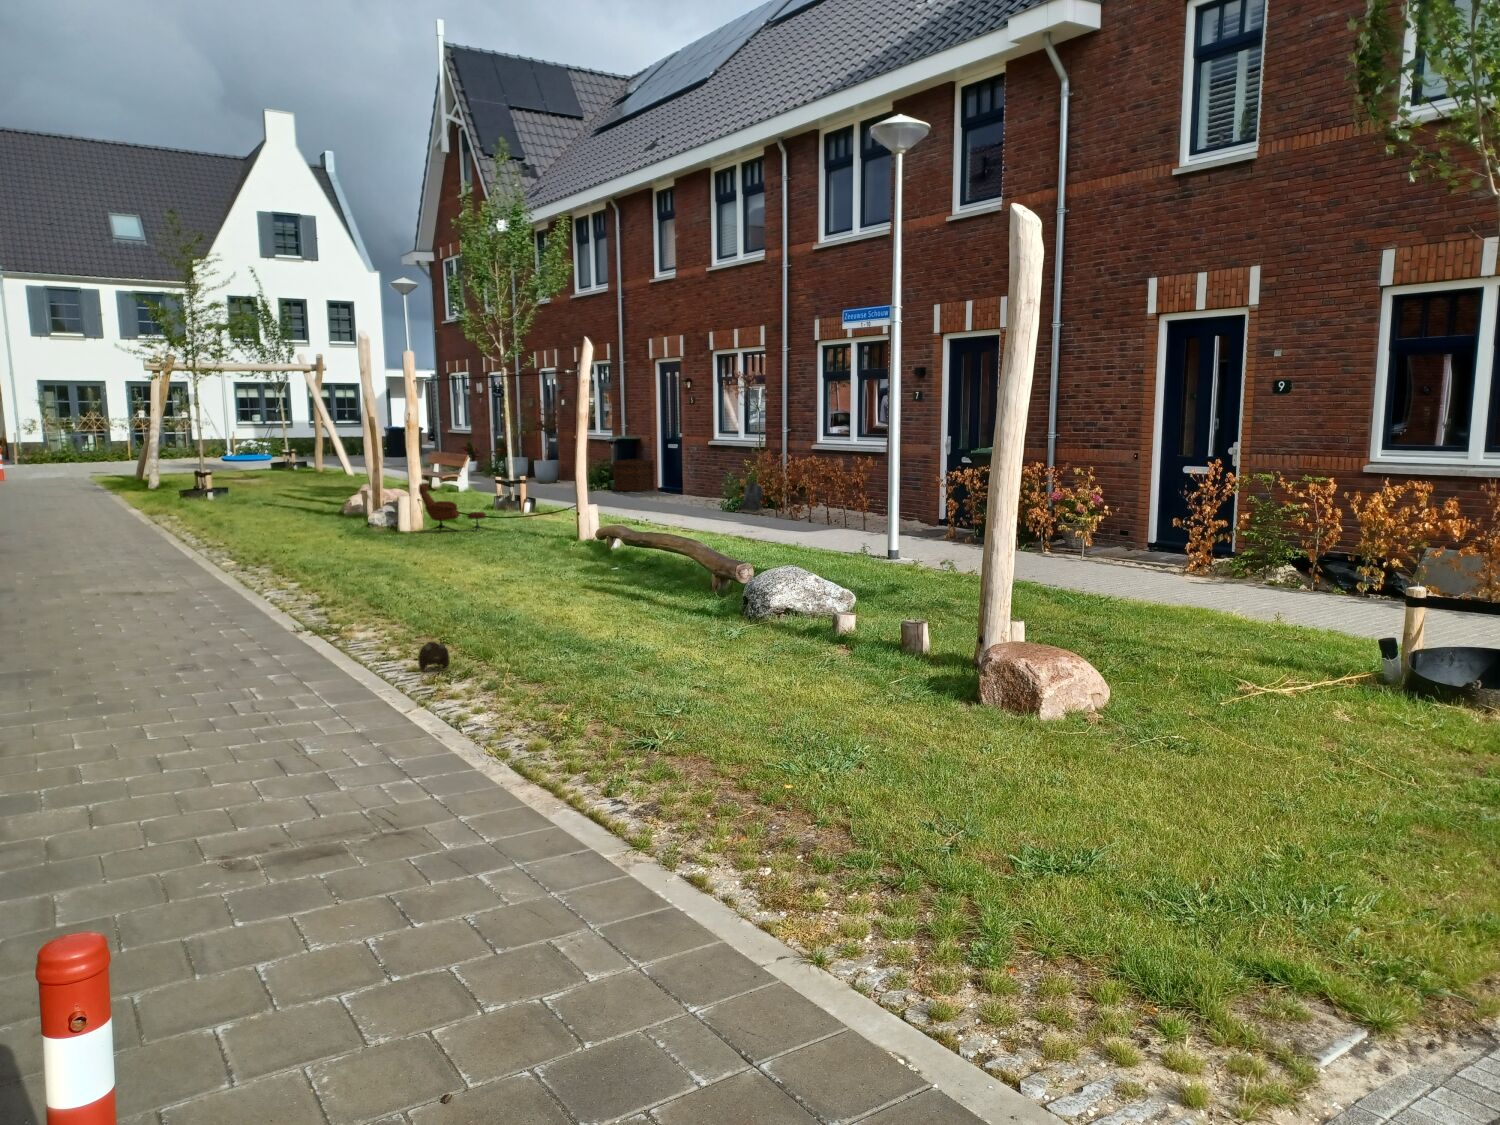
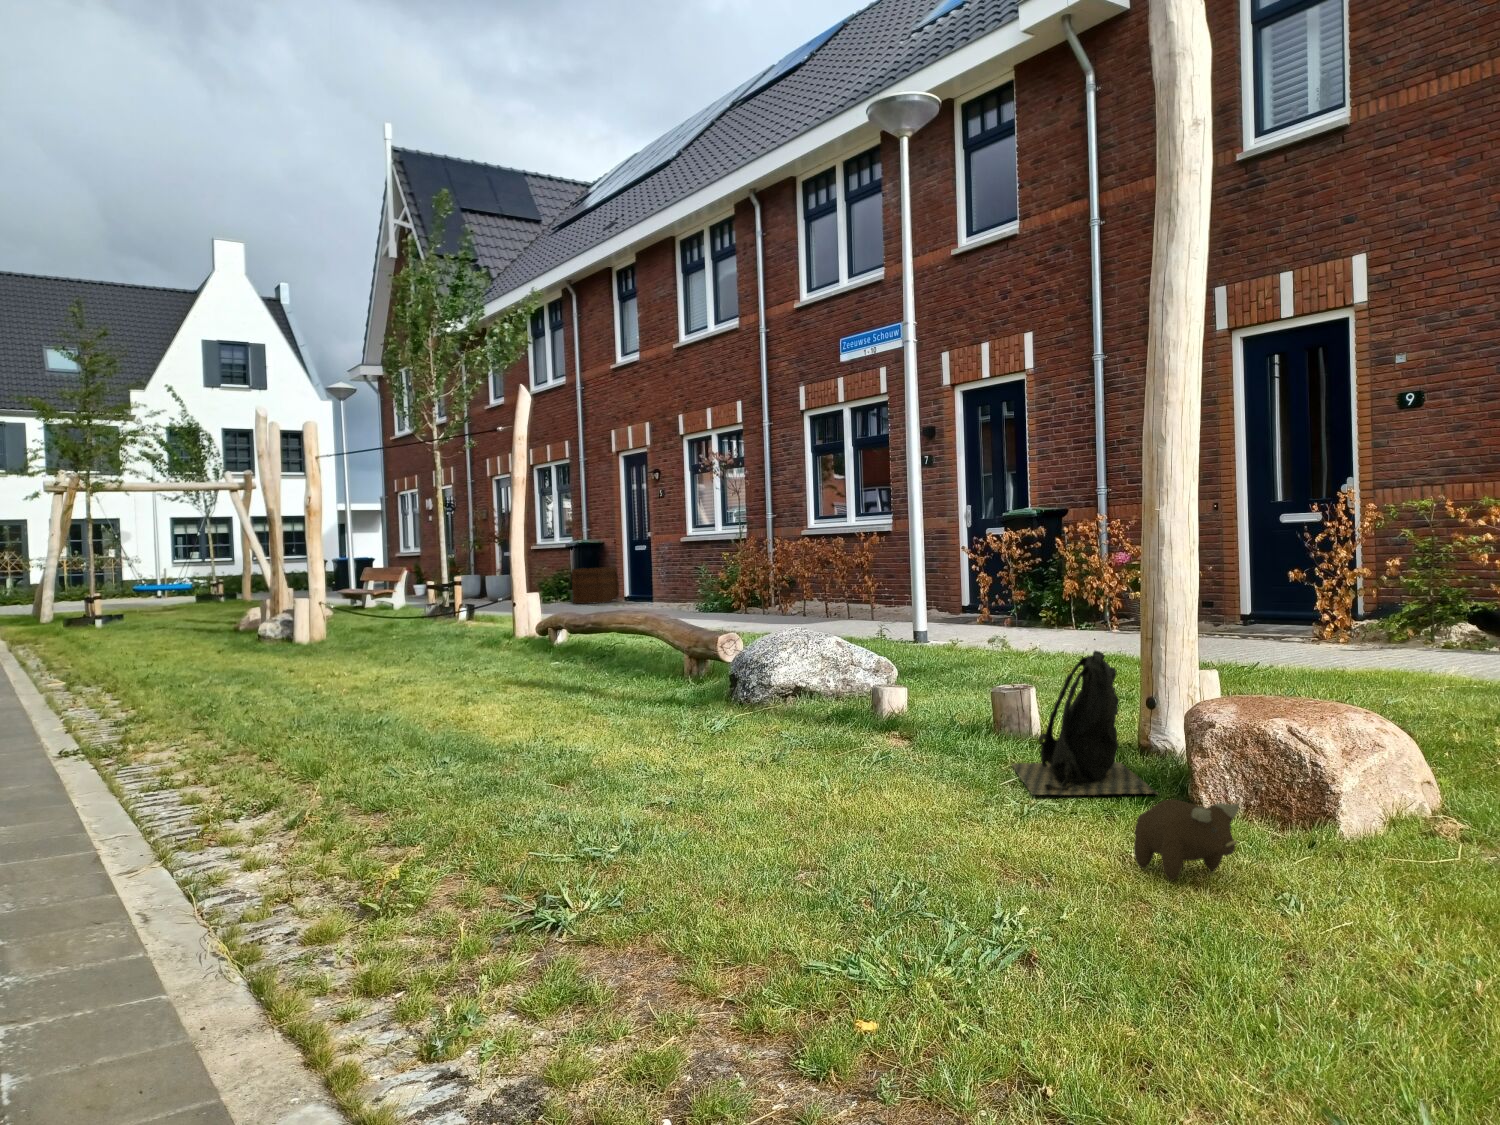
backpack: present [740,482,766,513] -> present [1012,651,1157,795]
lounge chair: present [419,484,486,531] -> none [320,583,411,644]
plush toy: present [418,642,449,671] -> present [1134,799,1239,881]

